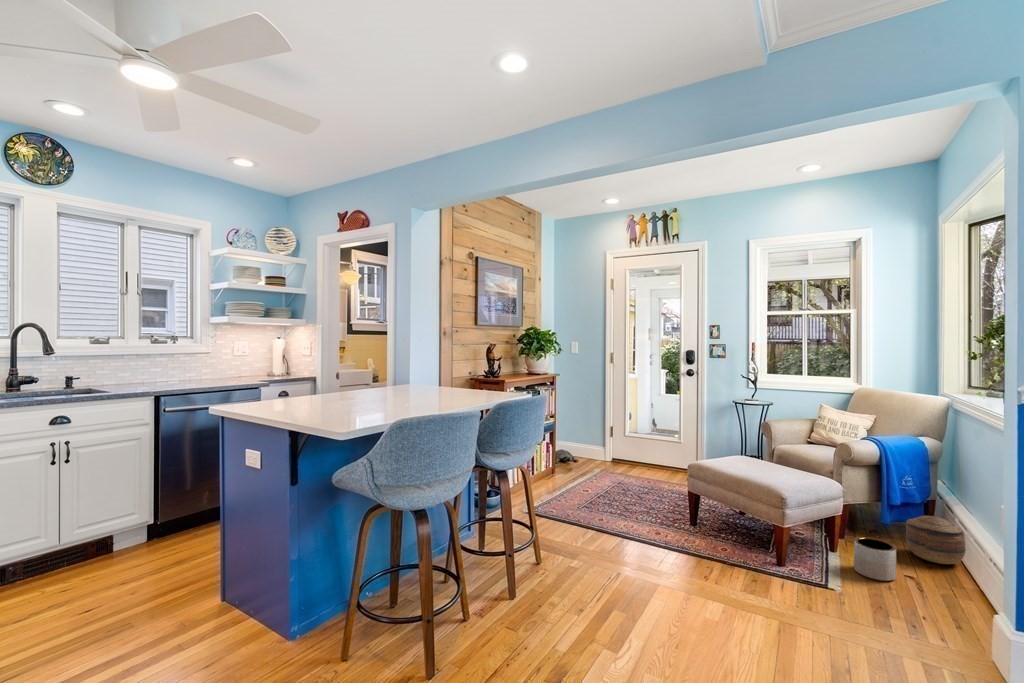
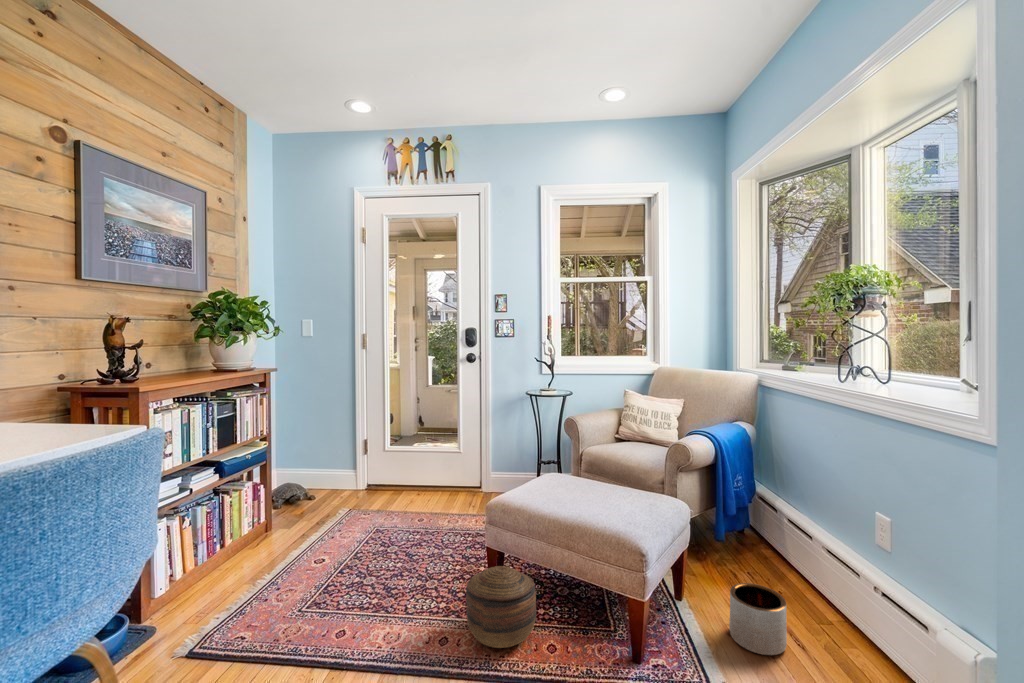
basket: present [906,516,966,564] -> present [466,566,536,648]

